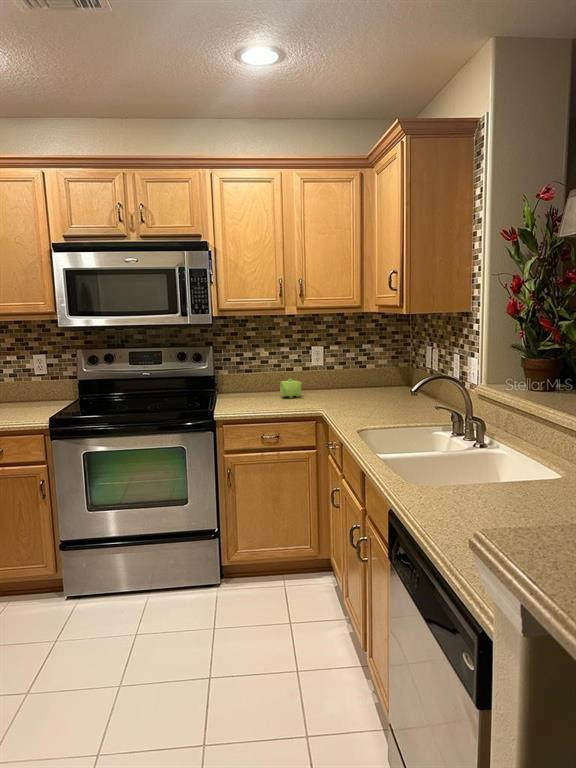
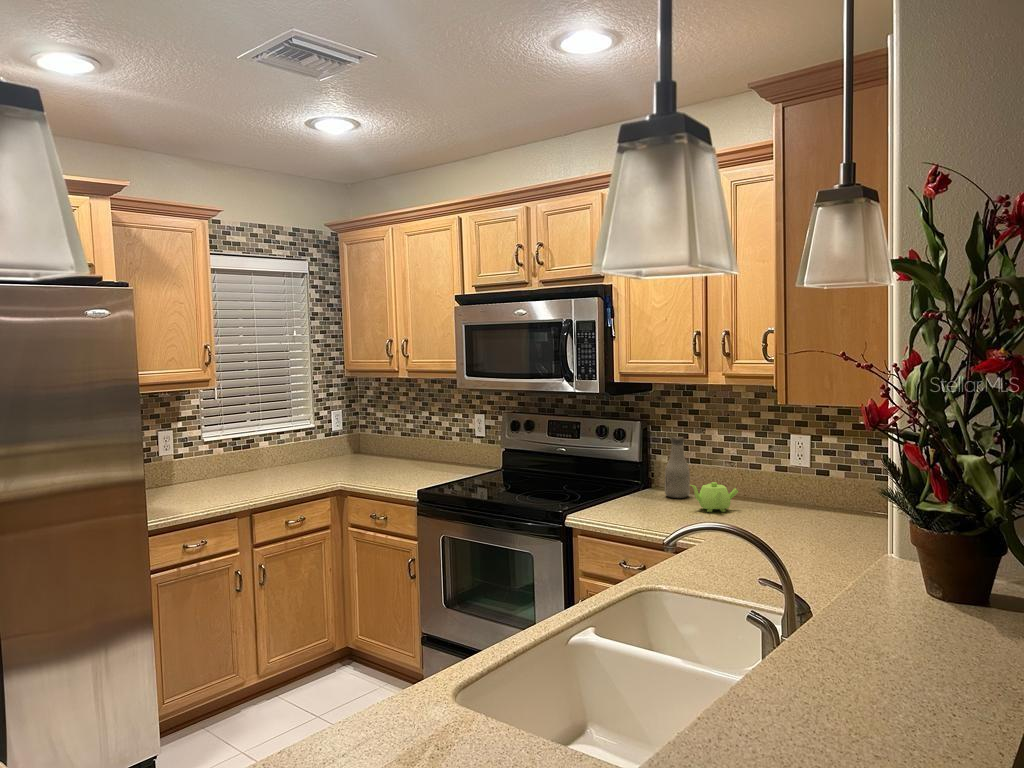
bottle: none [241,354,258,396] -> present [665,437,690,498]

